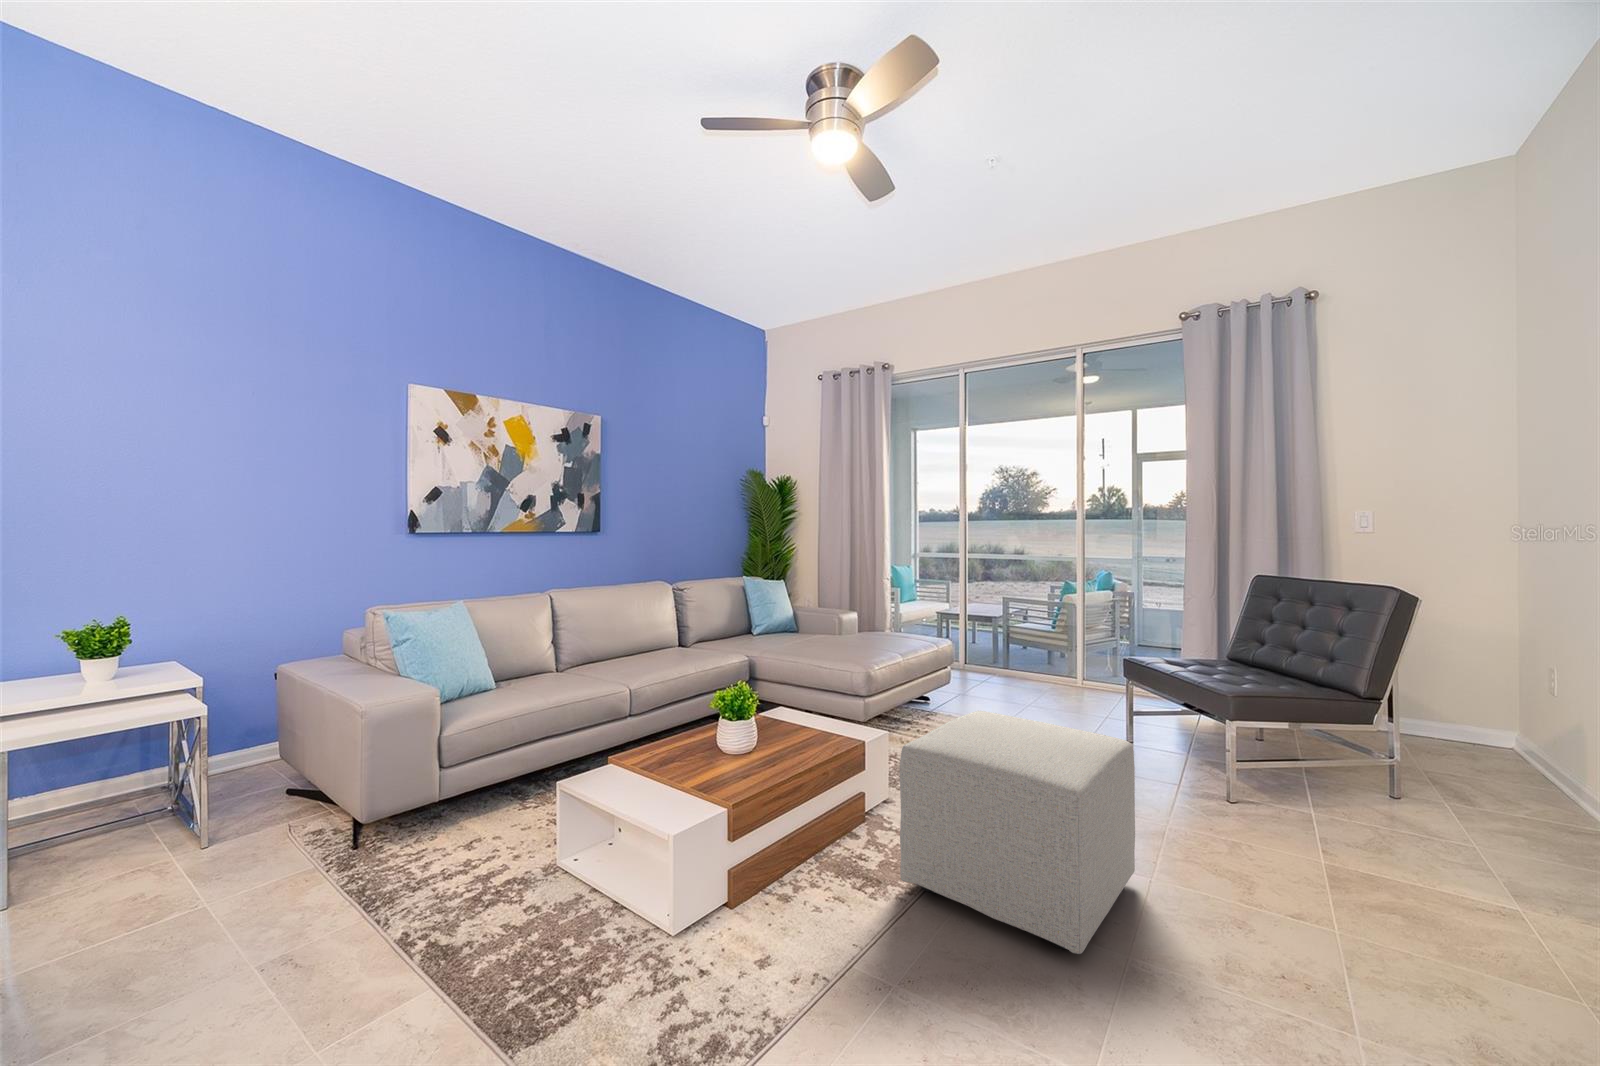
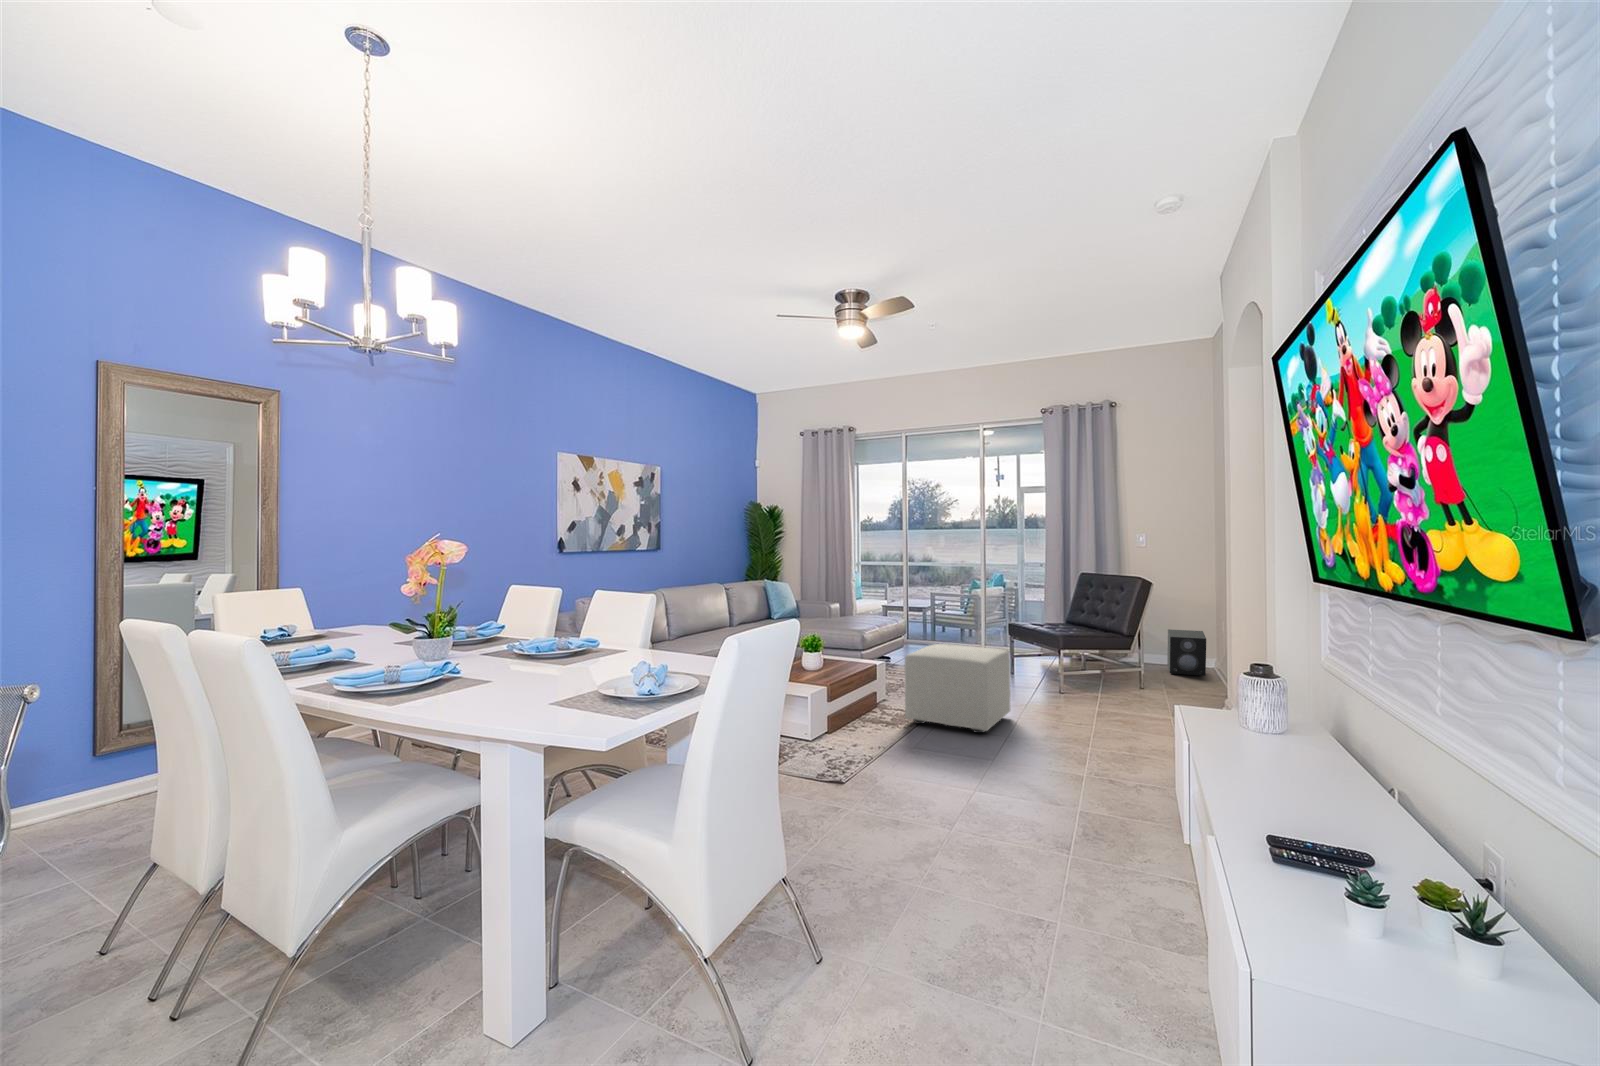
speaker: none [1426,678,1527,772] -> present [1167,629,1206,676]

